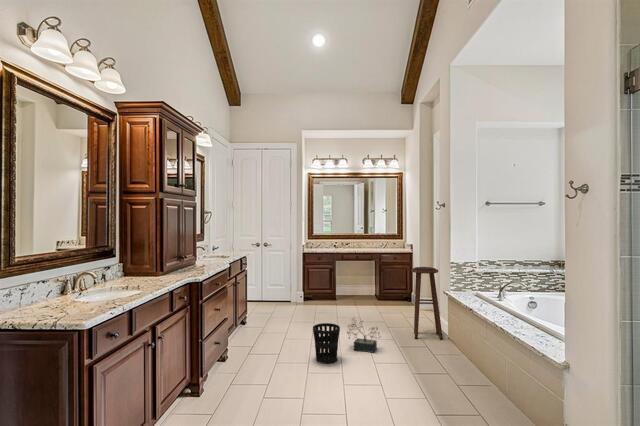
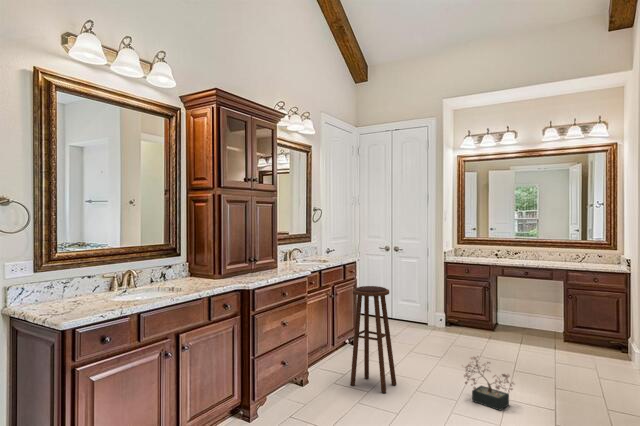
stool: present [411,267,443,339] -> present [350,286,396,393]
wastebasket: present [313,323,340,364] -> none [406,357,444,413]

